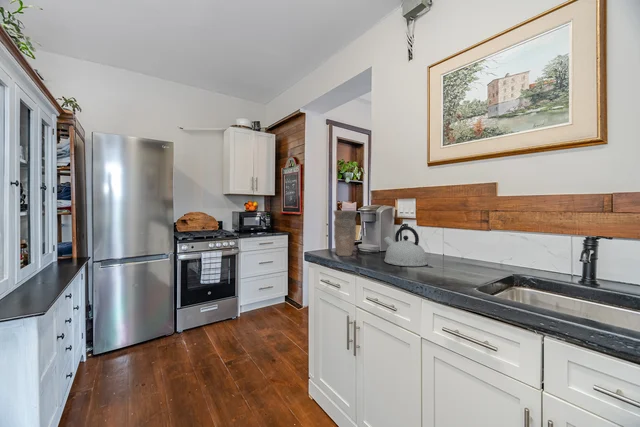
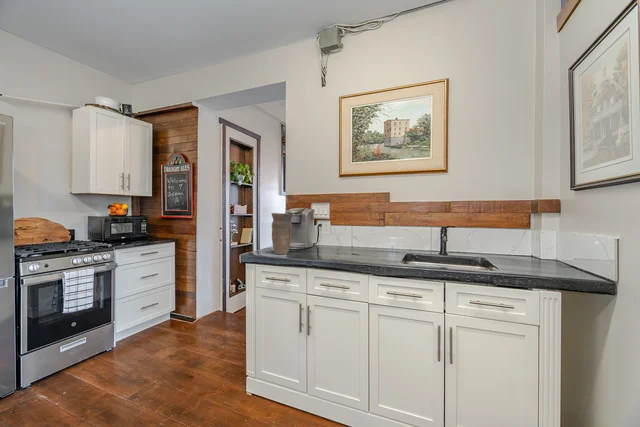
kettle: present [384,226,428,266] -> none [318,225,354,256]

